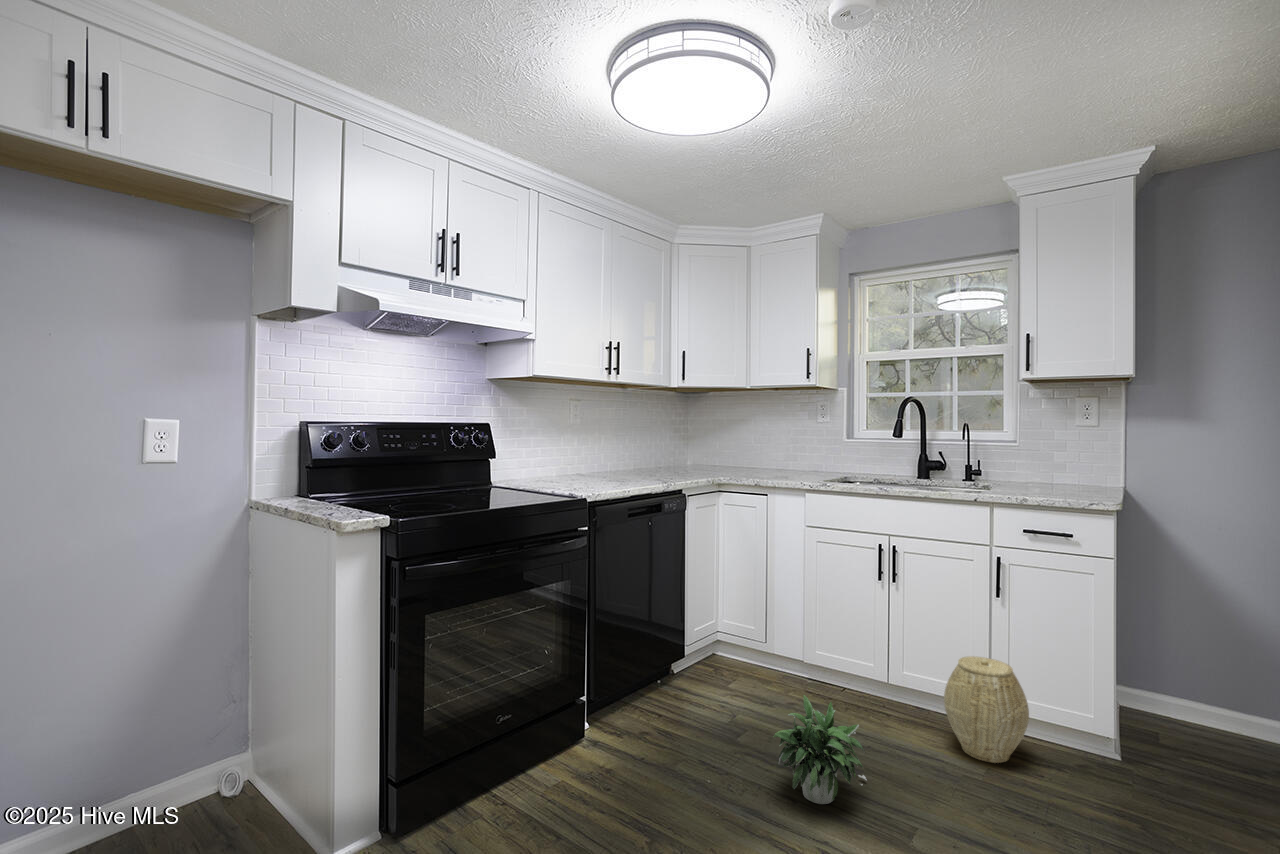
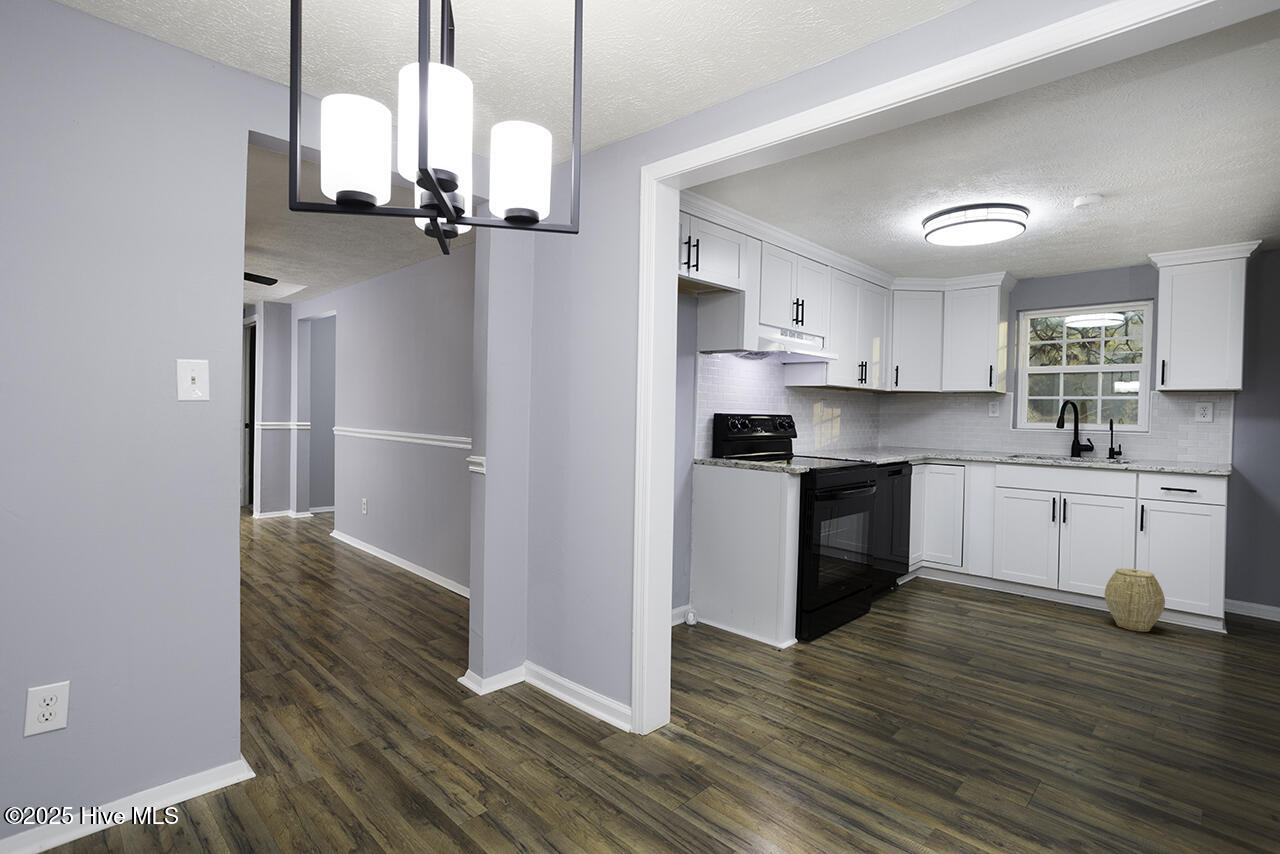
potted plant: present [773,695,867,804] -> none [1004,583,1065,641]

